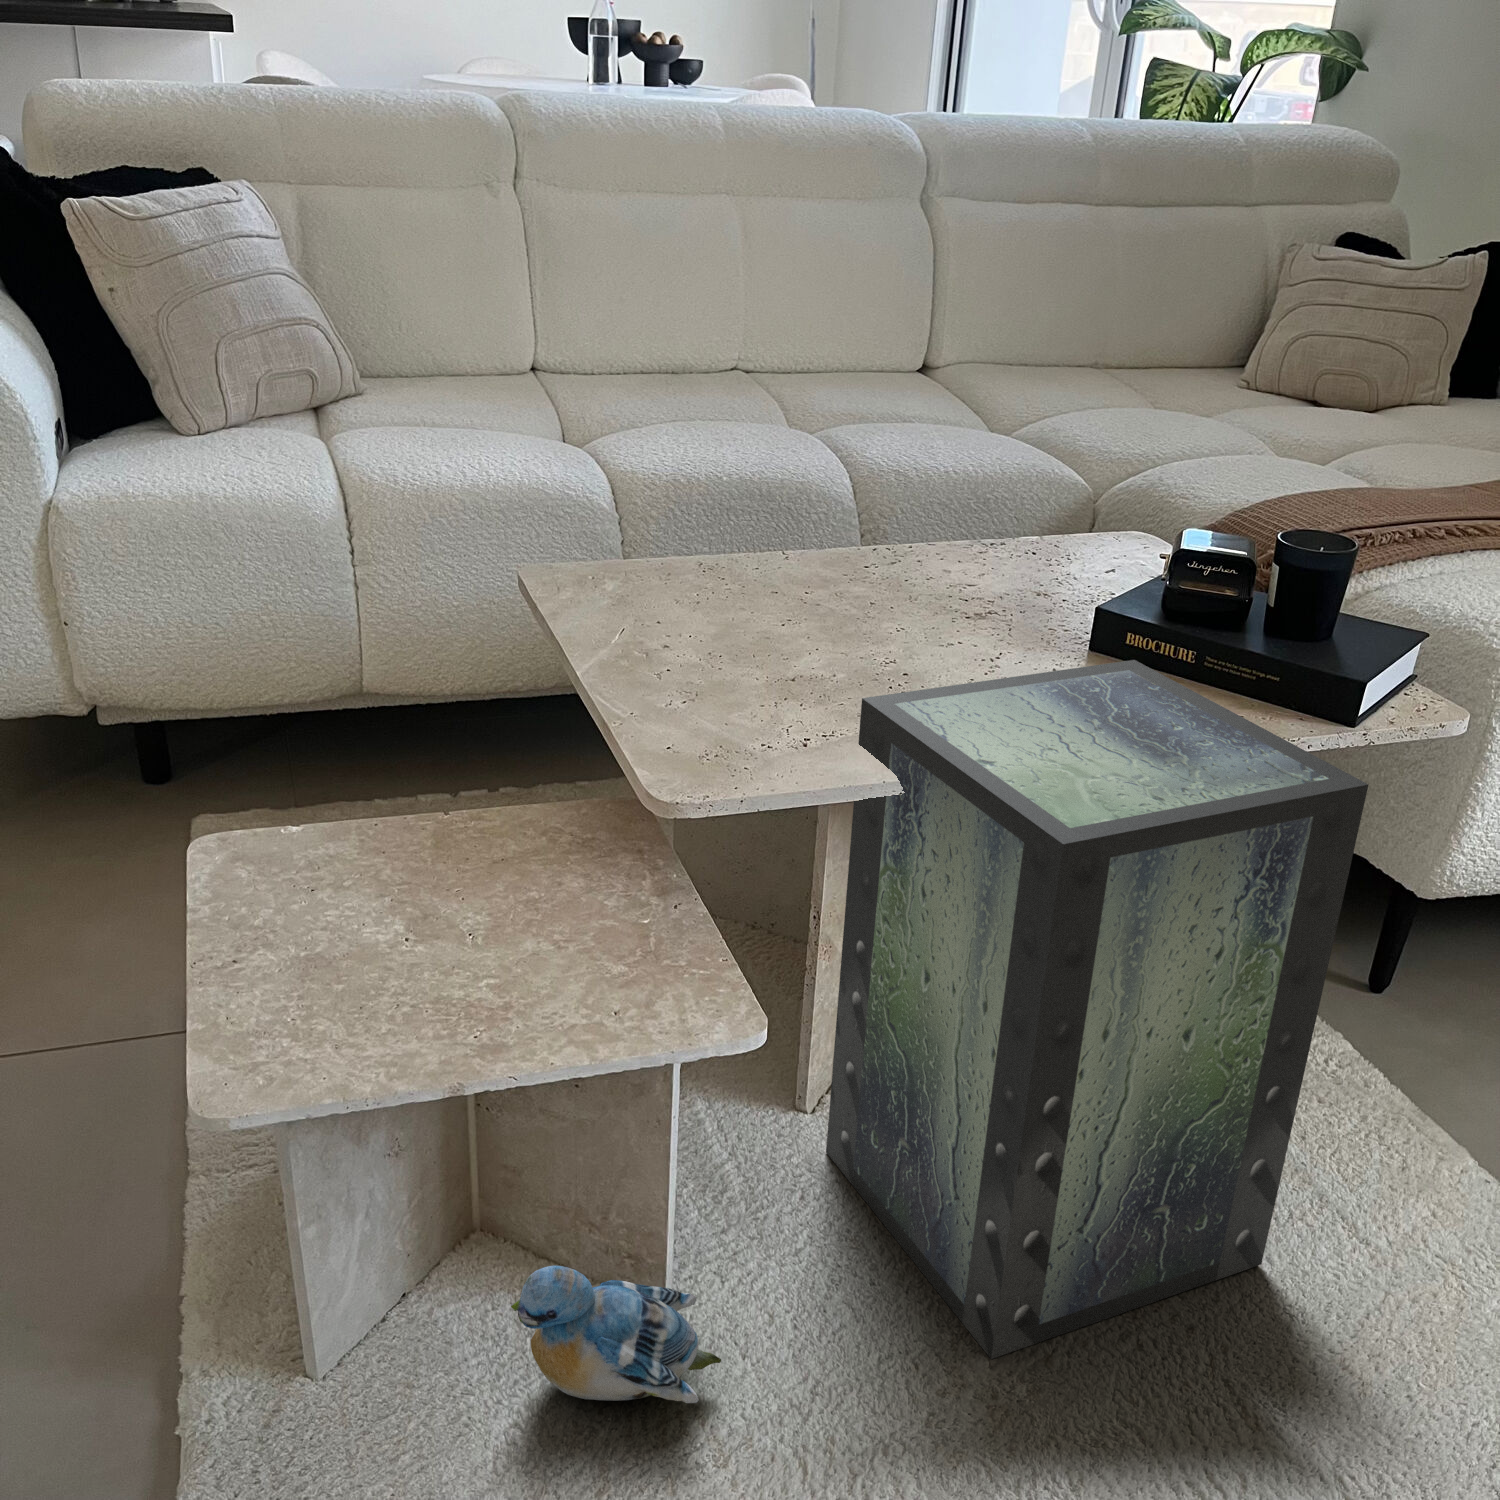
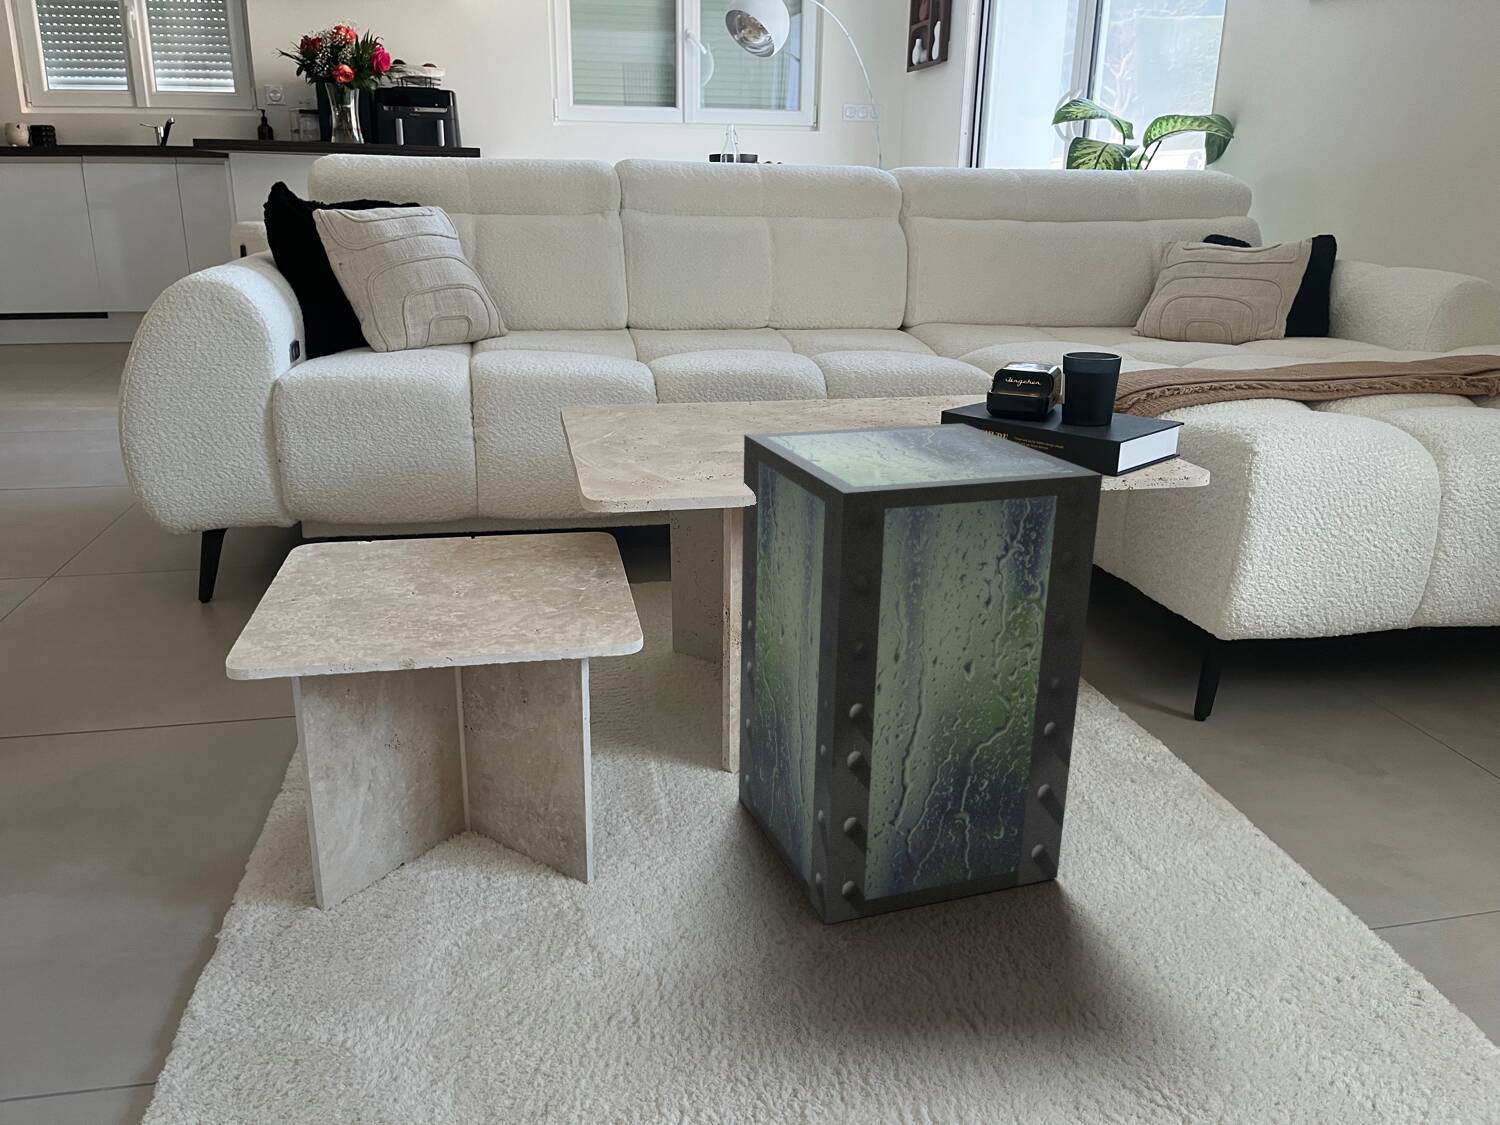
plush toy: present [511,1266,721,1403] -> none [455,824,613,930]

